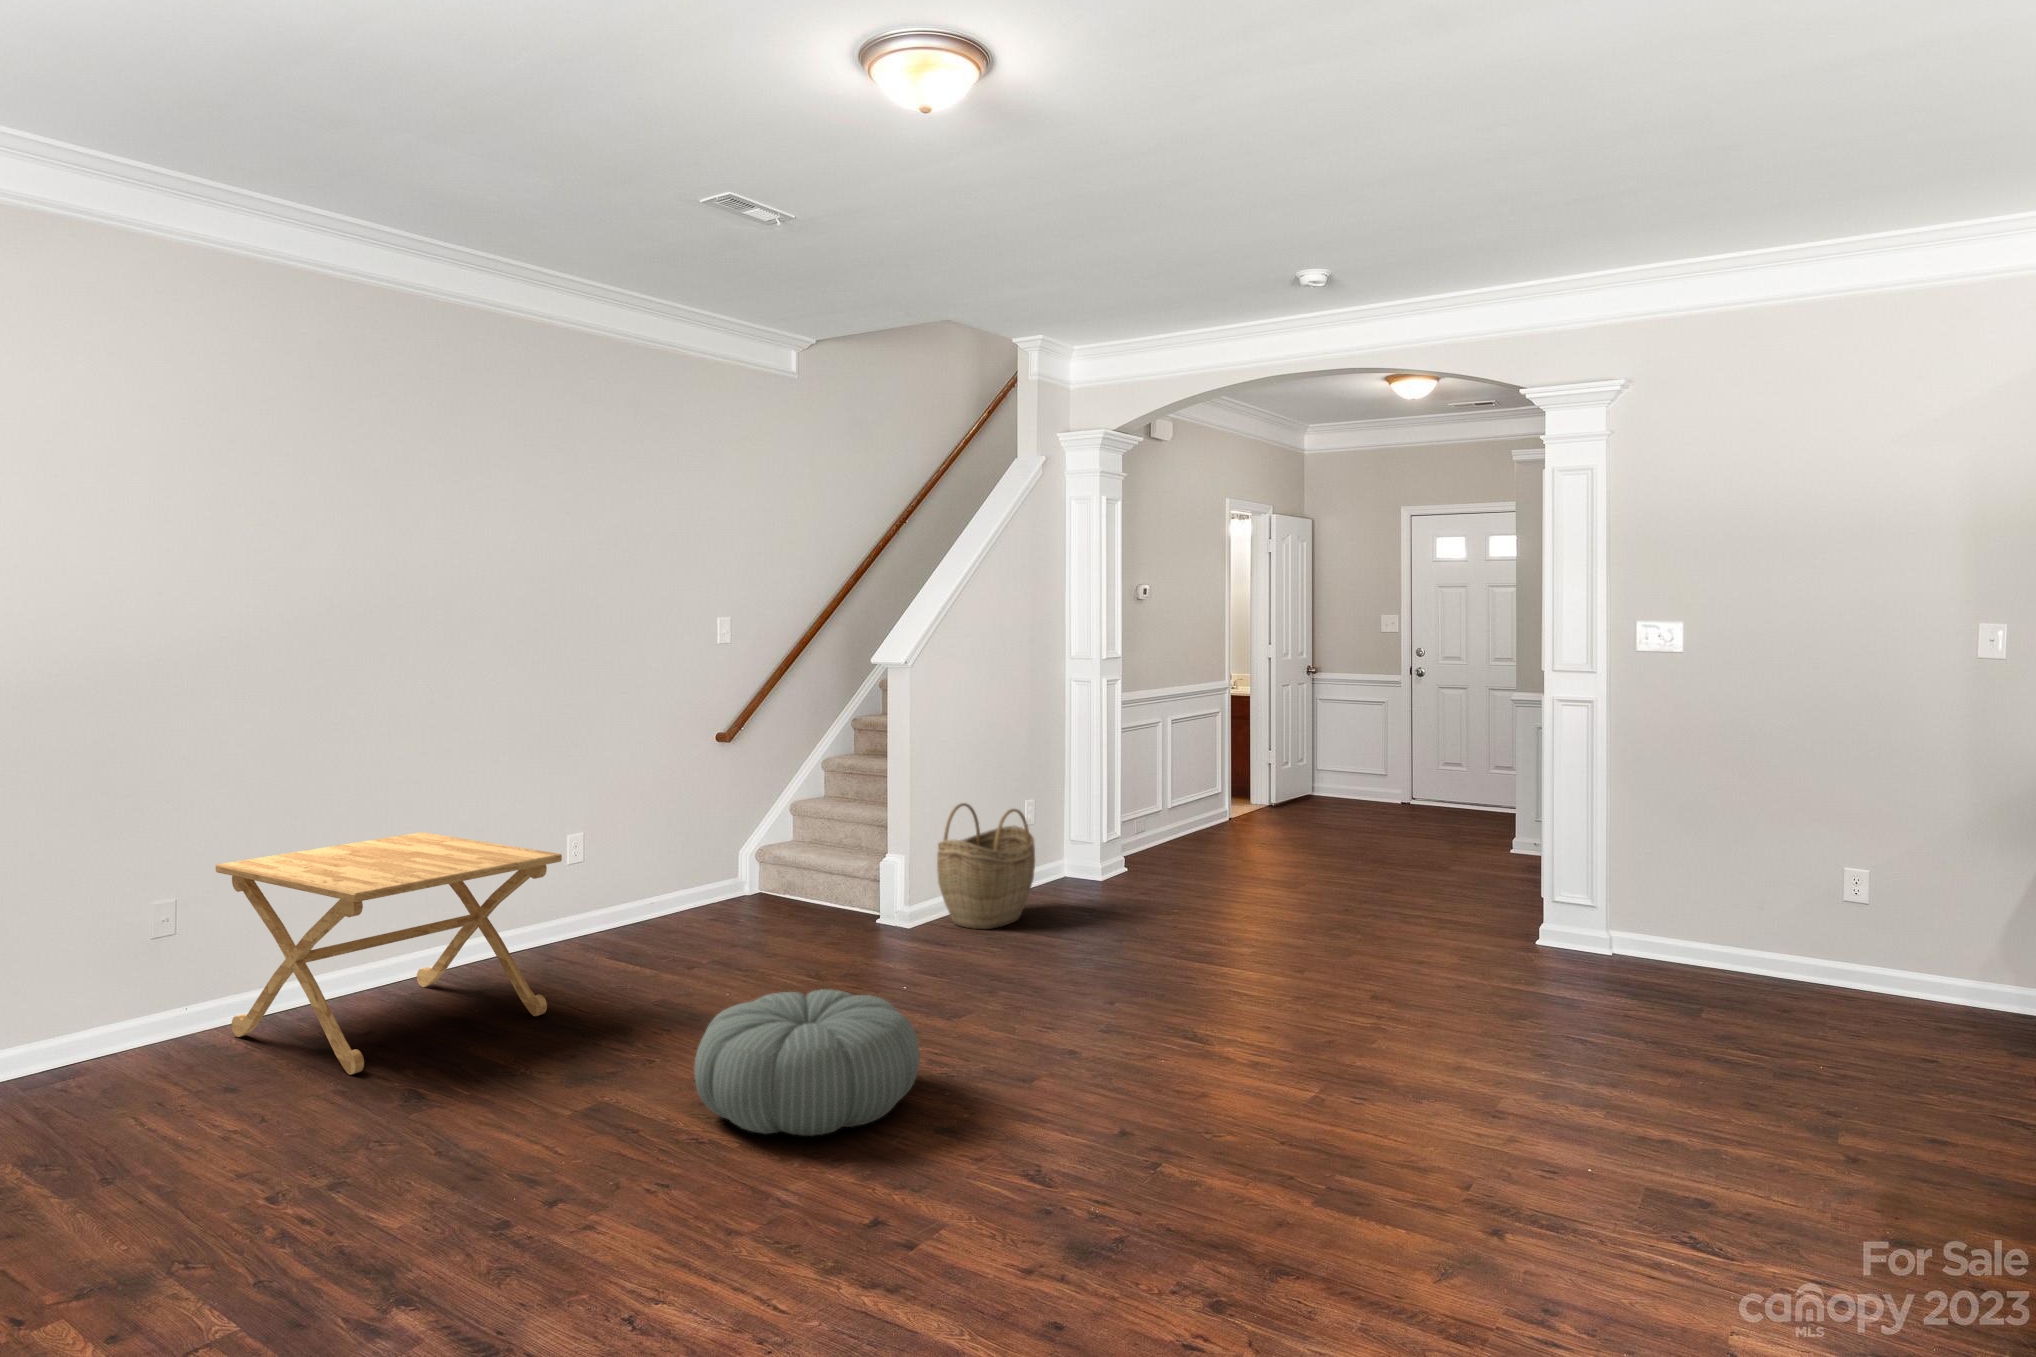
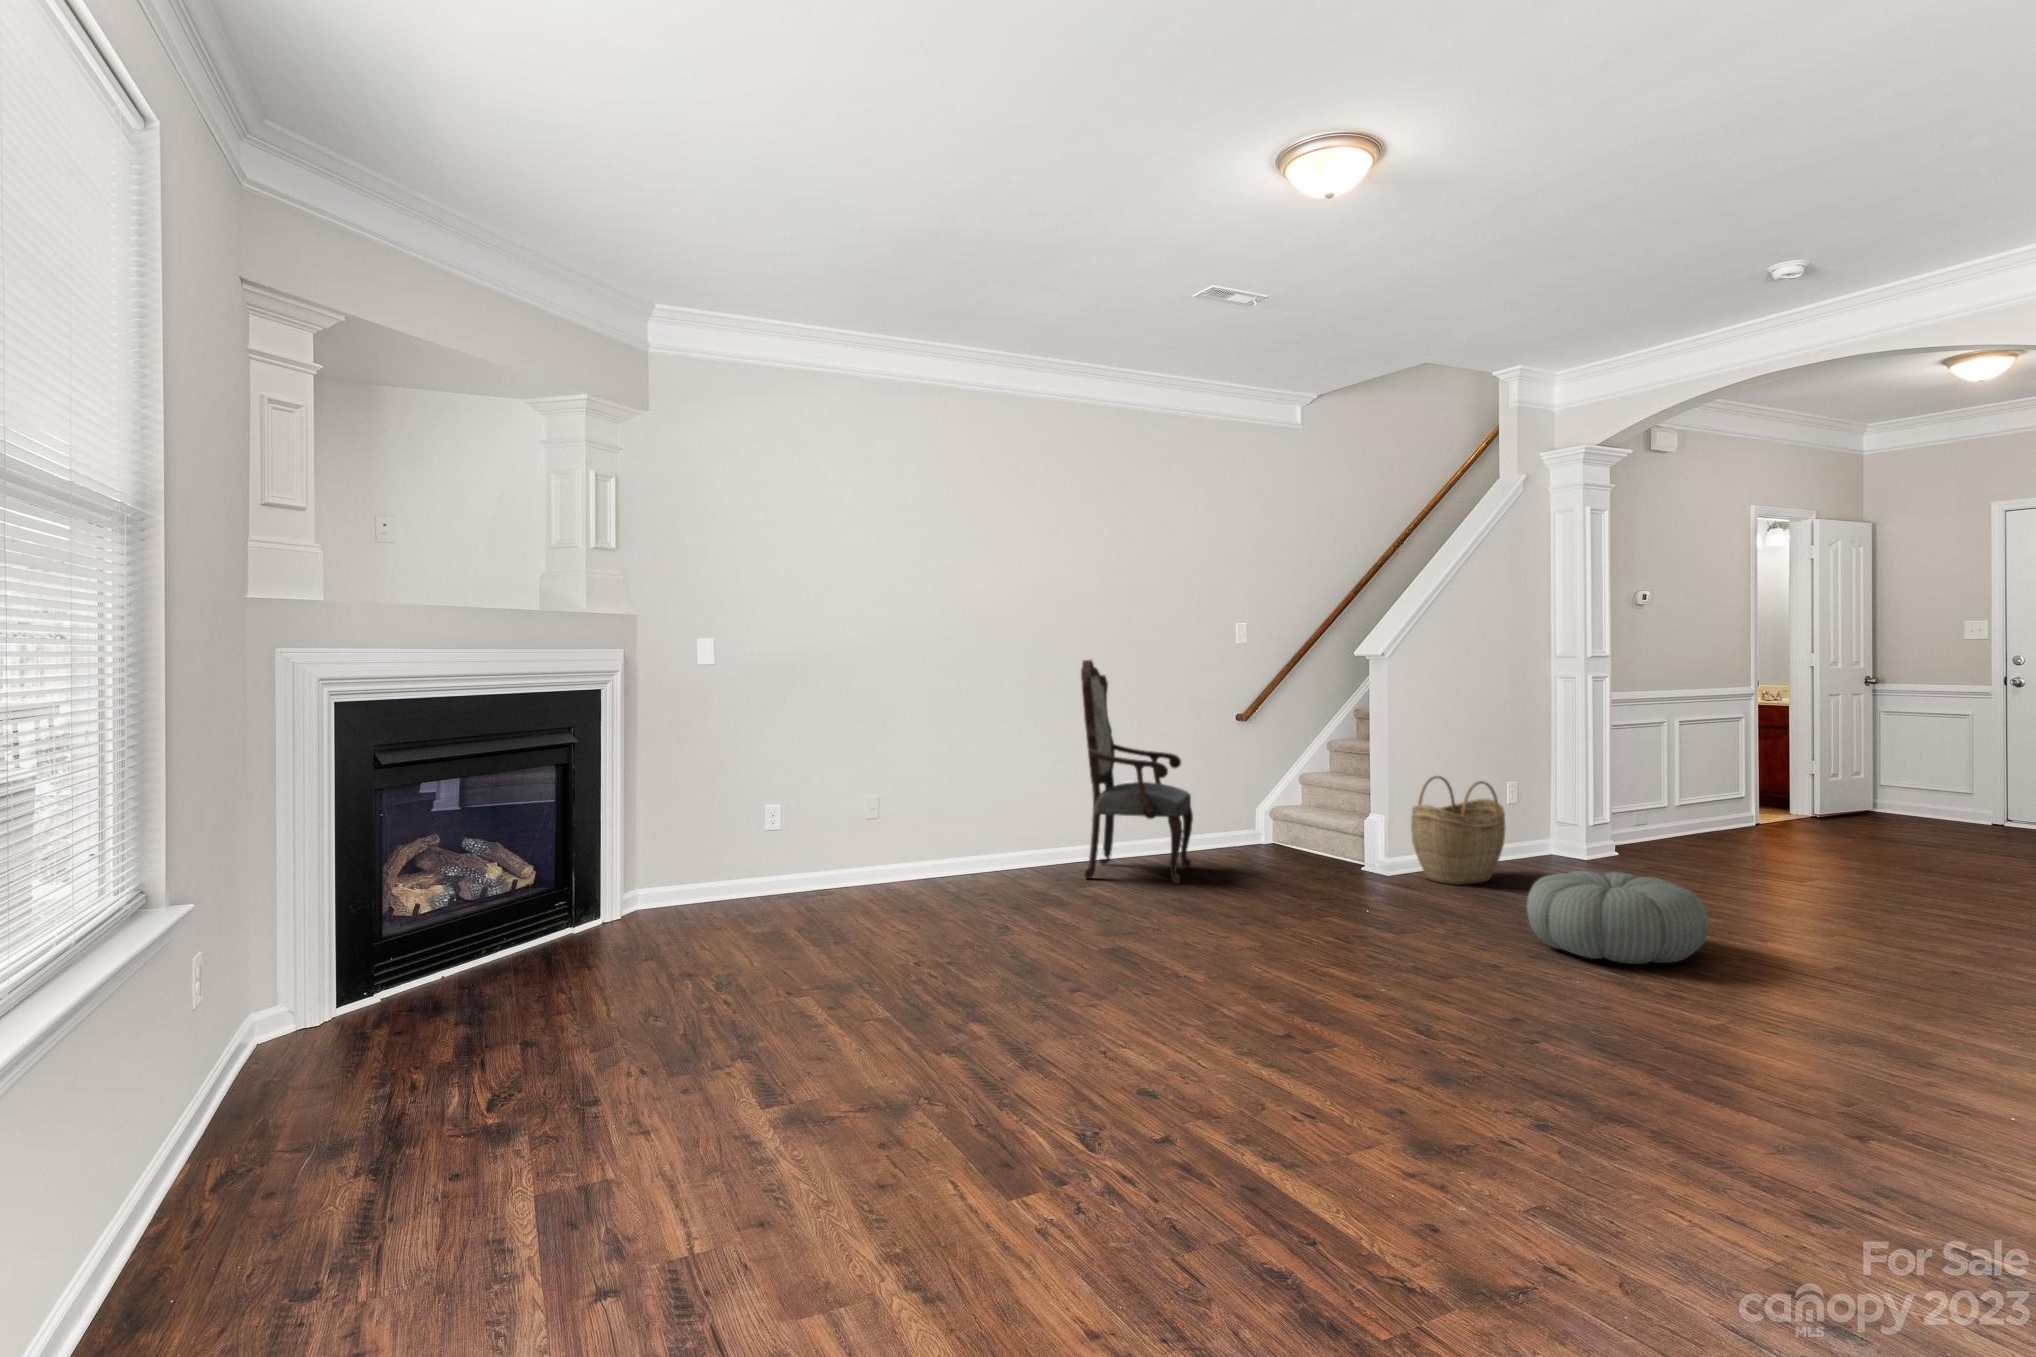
armchair: none [522,673,675,974] -> present [1081,660,1193,884]
side table: present [216,832,562,1075] -> none [886,770,1097,920]
pouf: present [694,989,920,1136] -> present [1527,871,1709,964]

